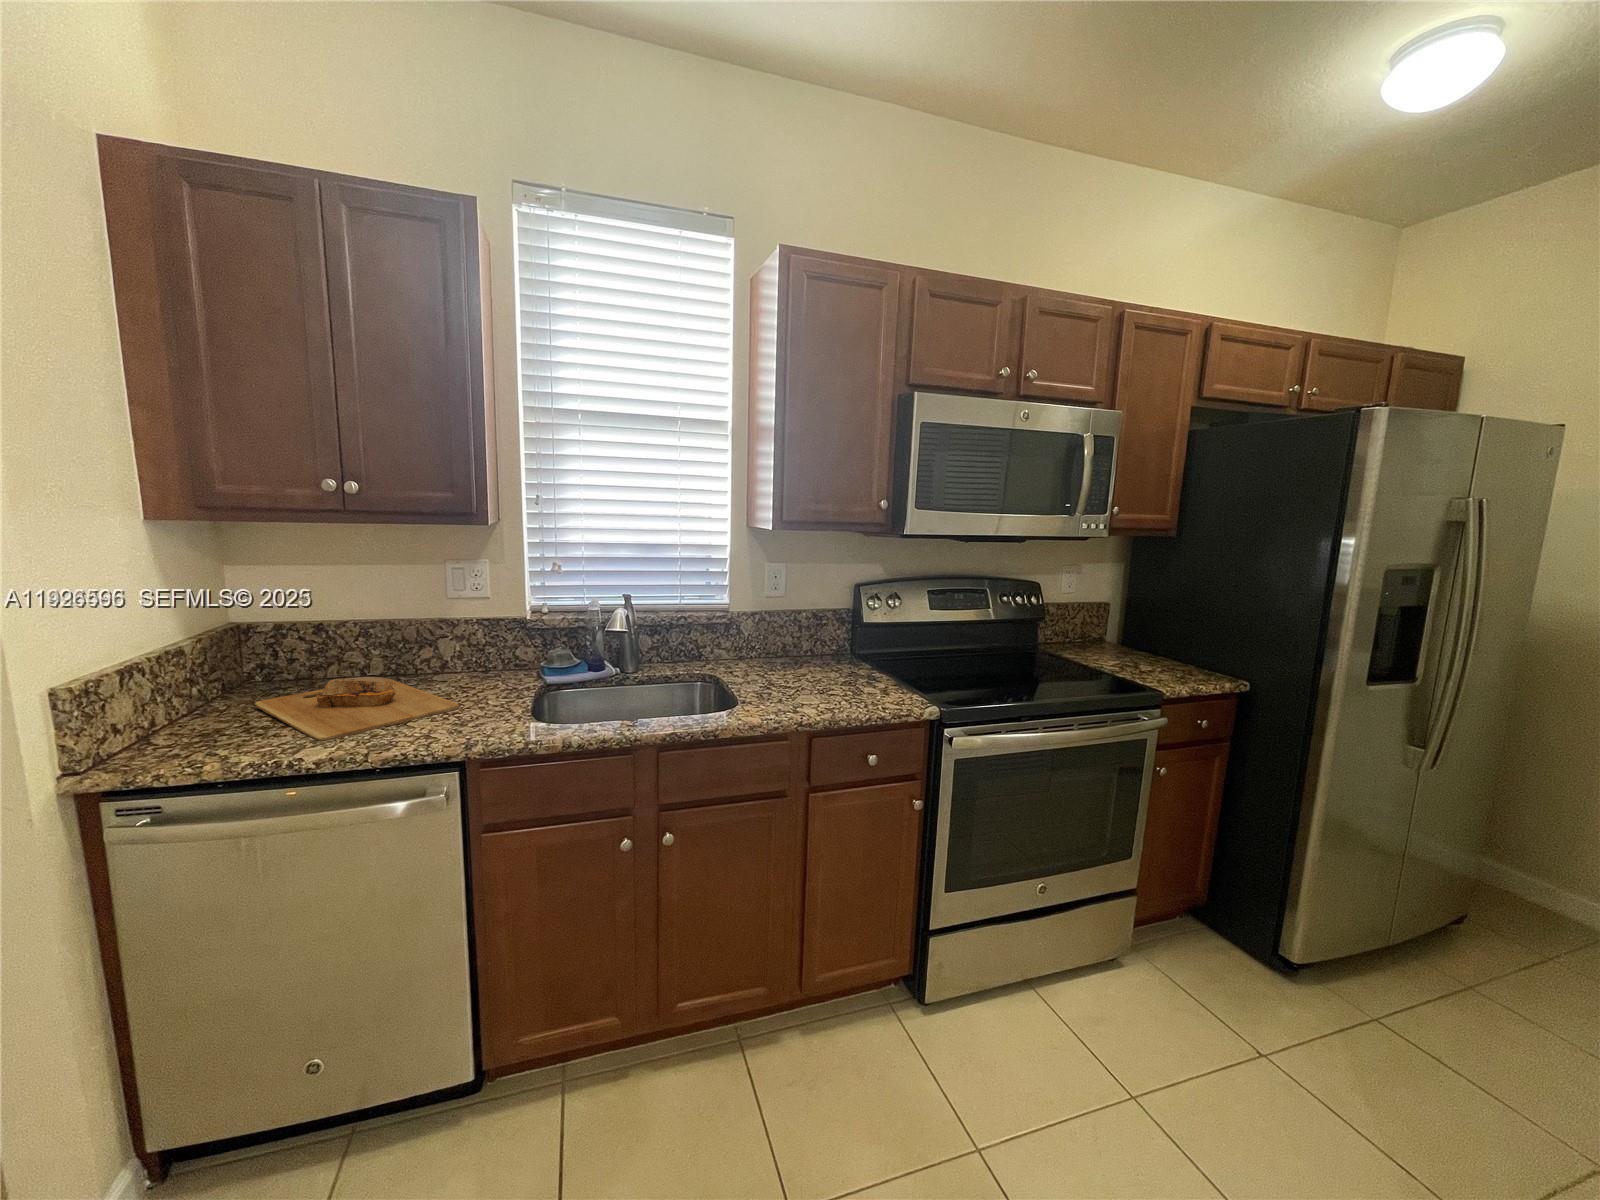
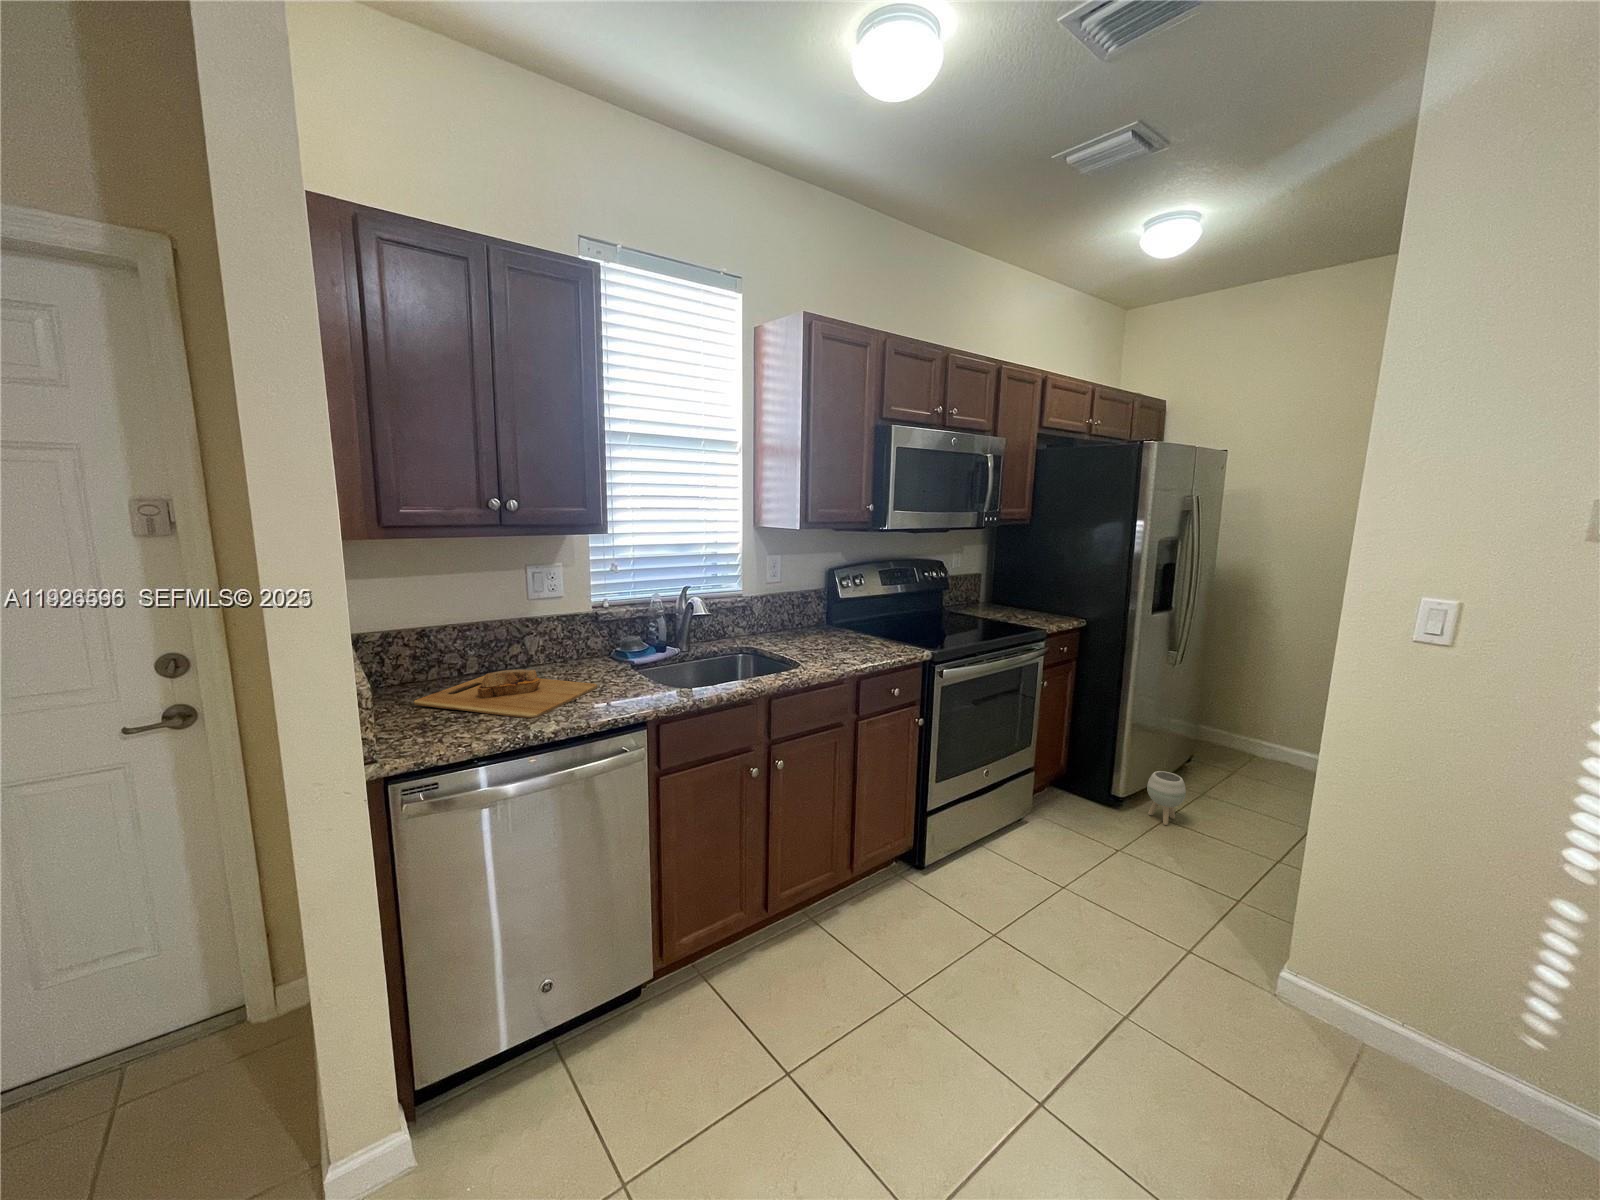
planter: none [1339,937,1412,1030] -> present [1147,771,1186,825]

